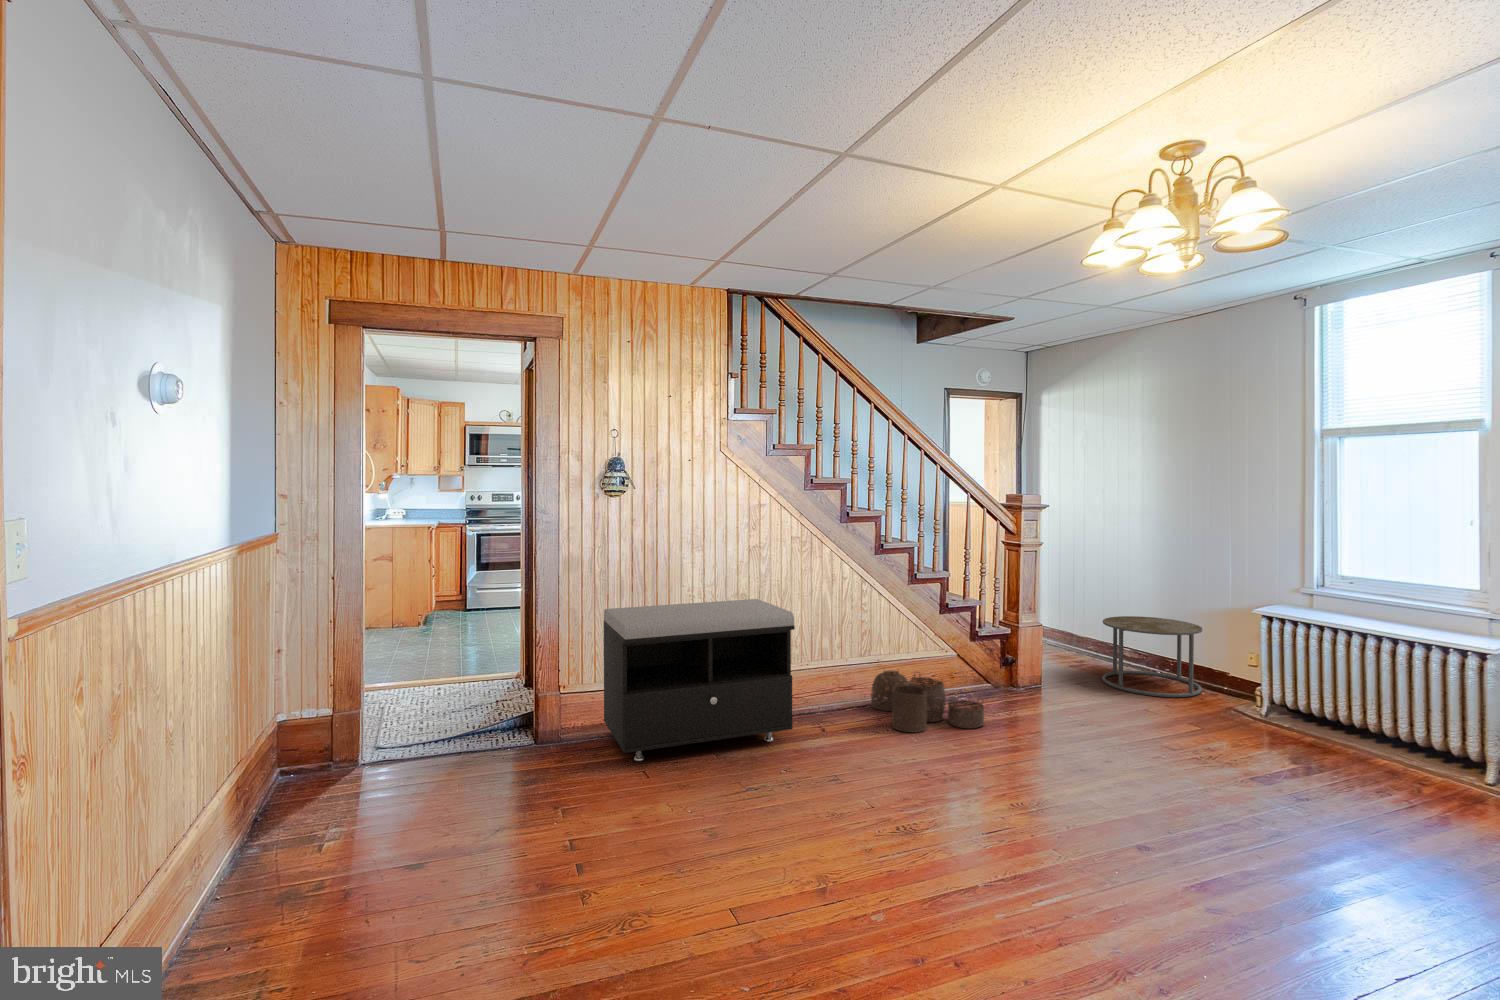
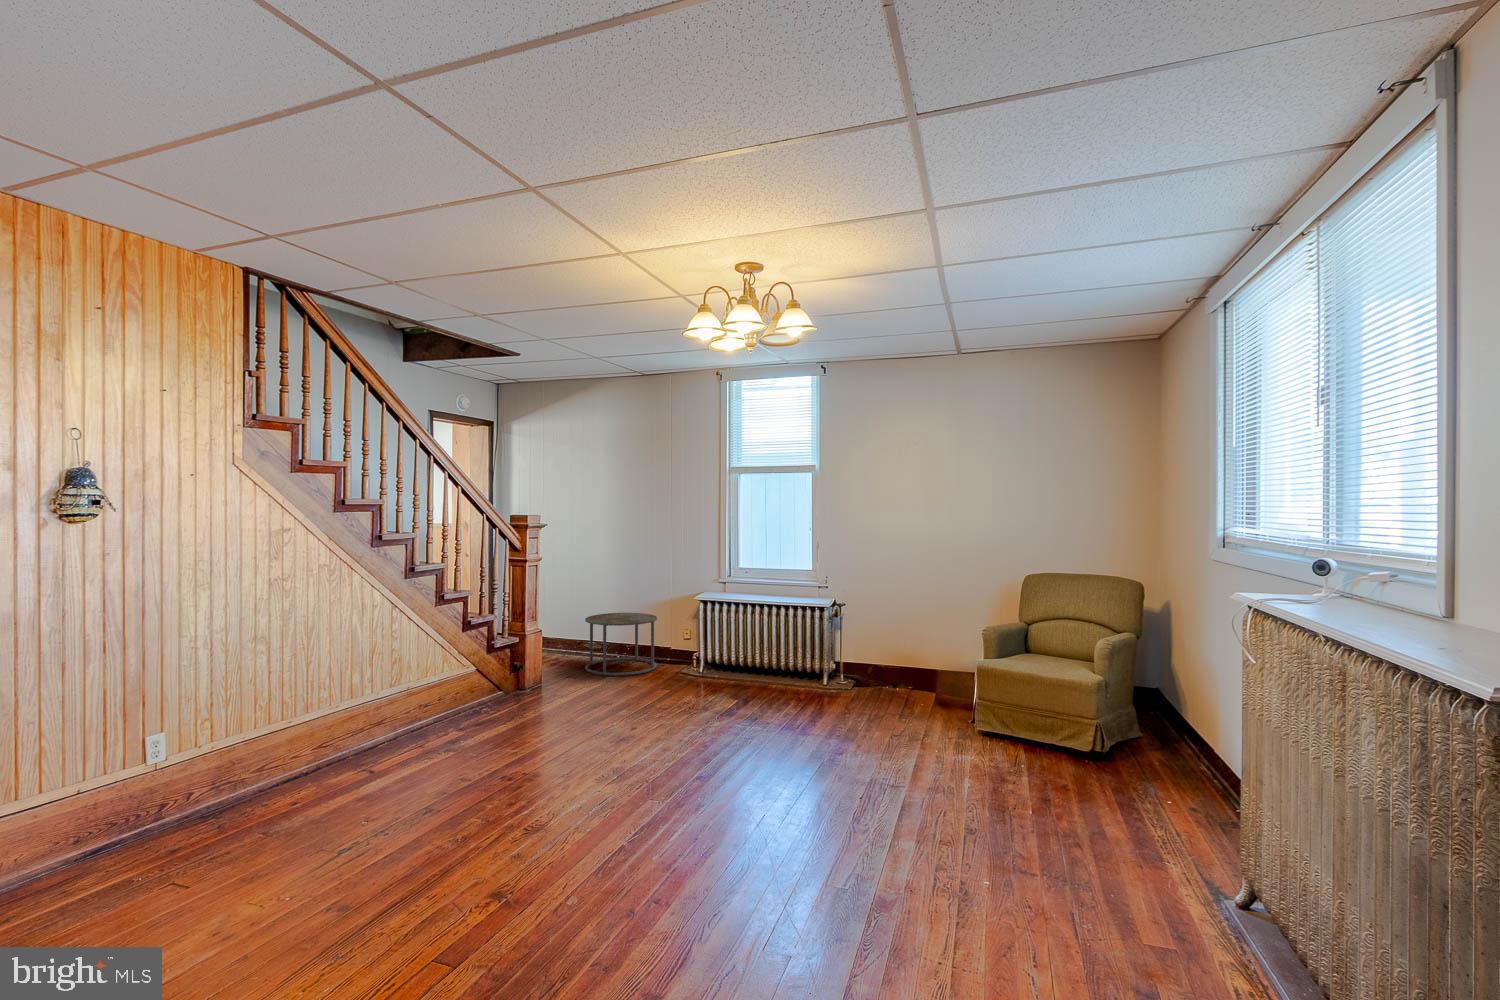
storage bench: present [604,599,795,761] -> none [60,640,362,872]
woven basket: present [871,671,984,732] -> none [405,690,528,750]

